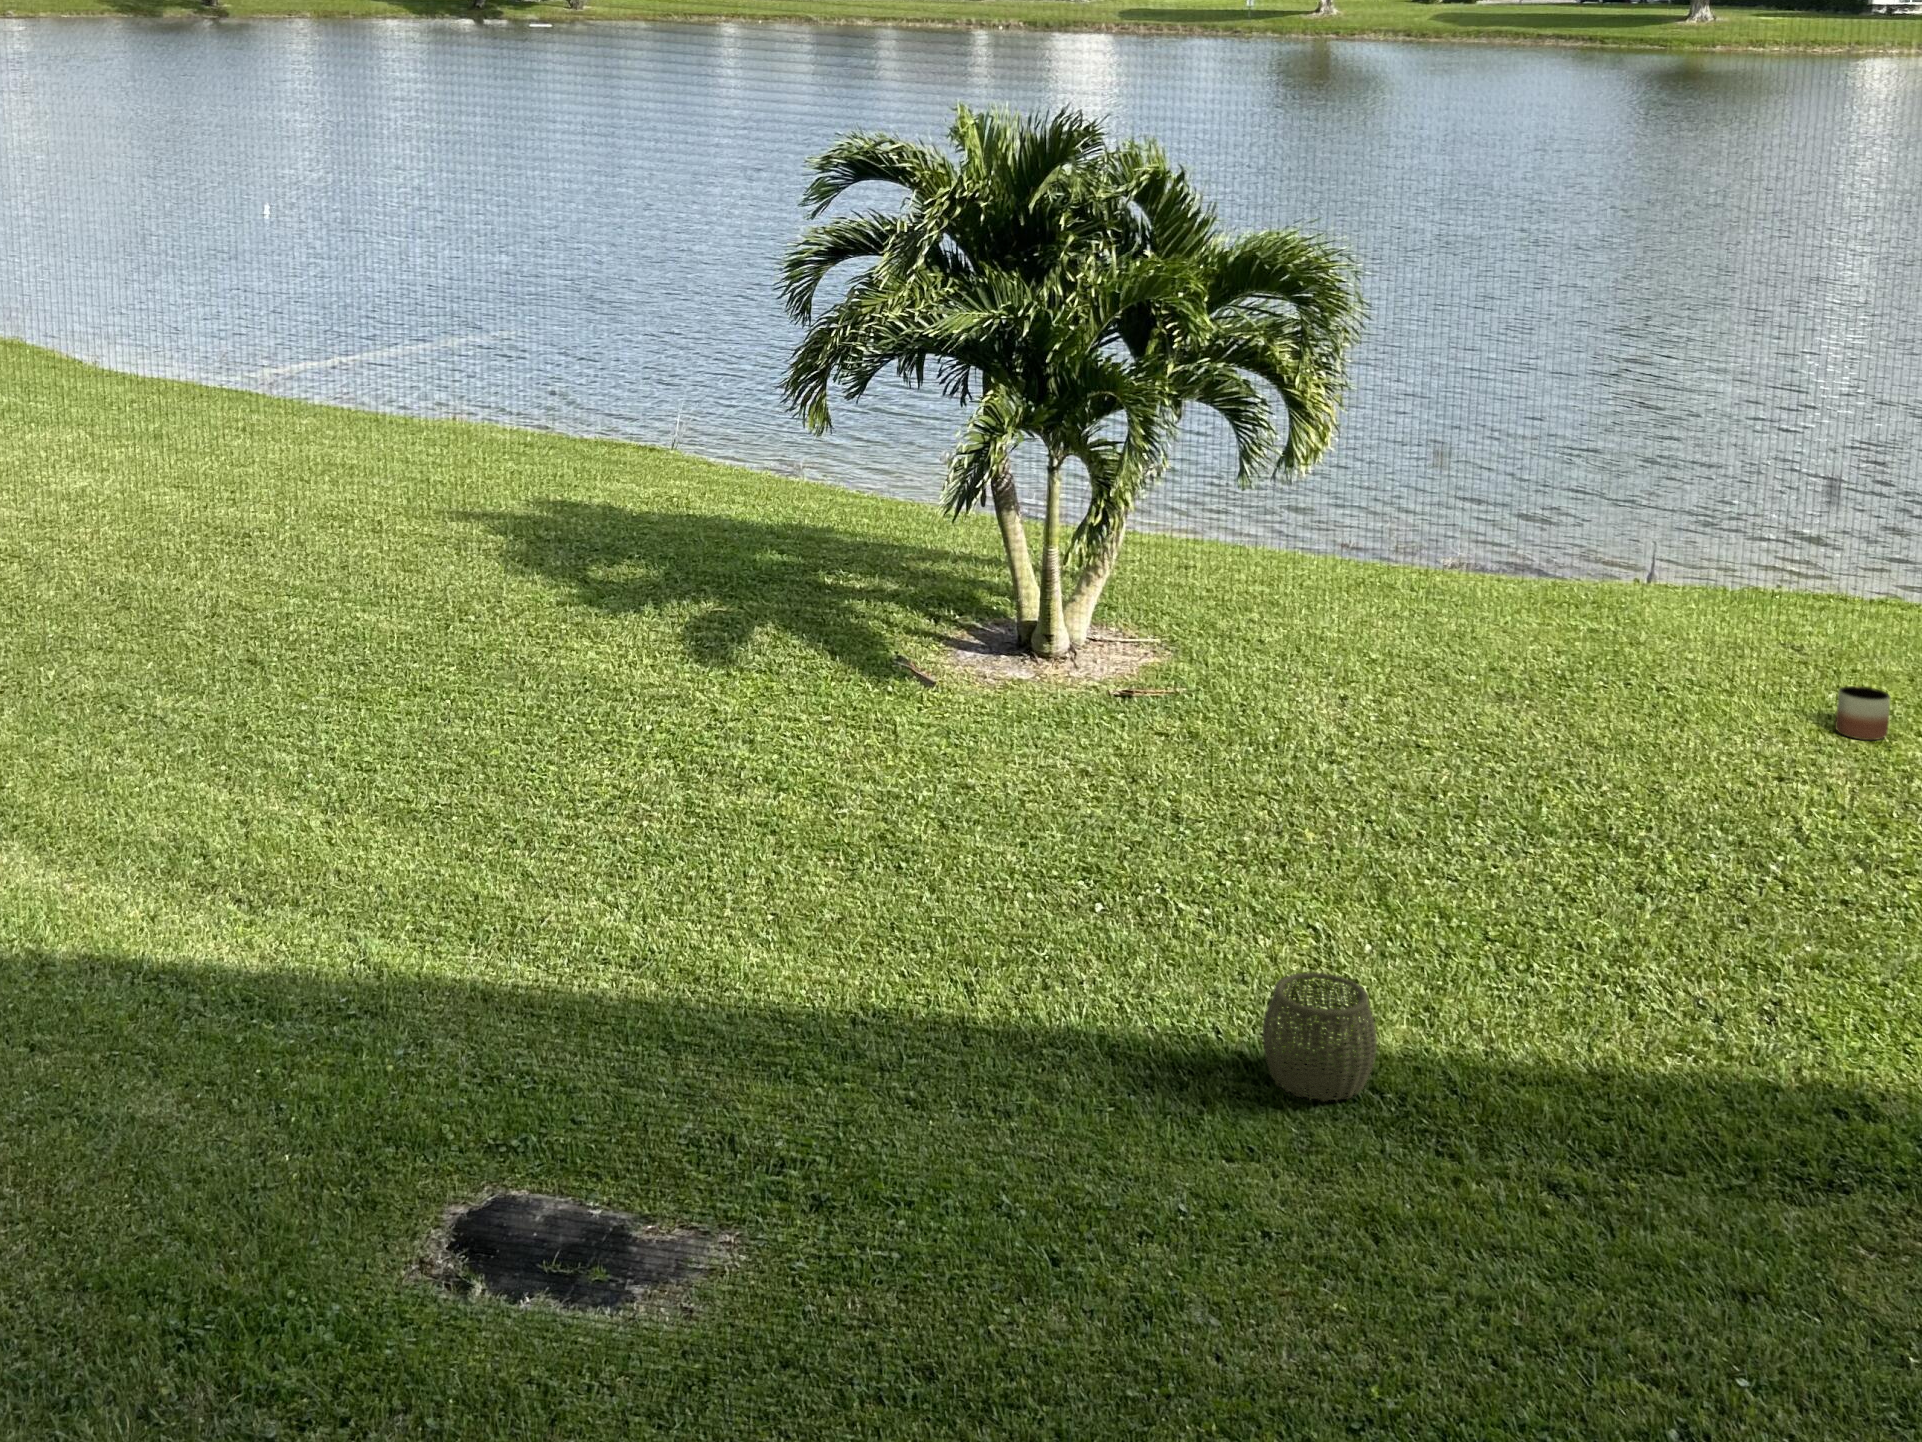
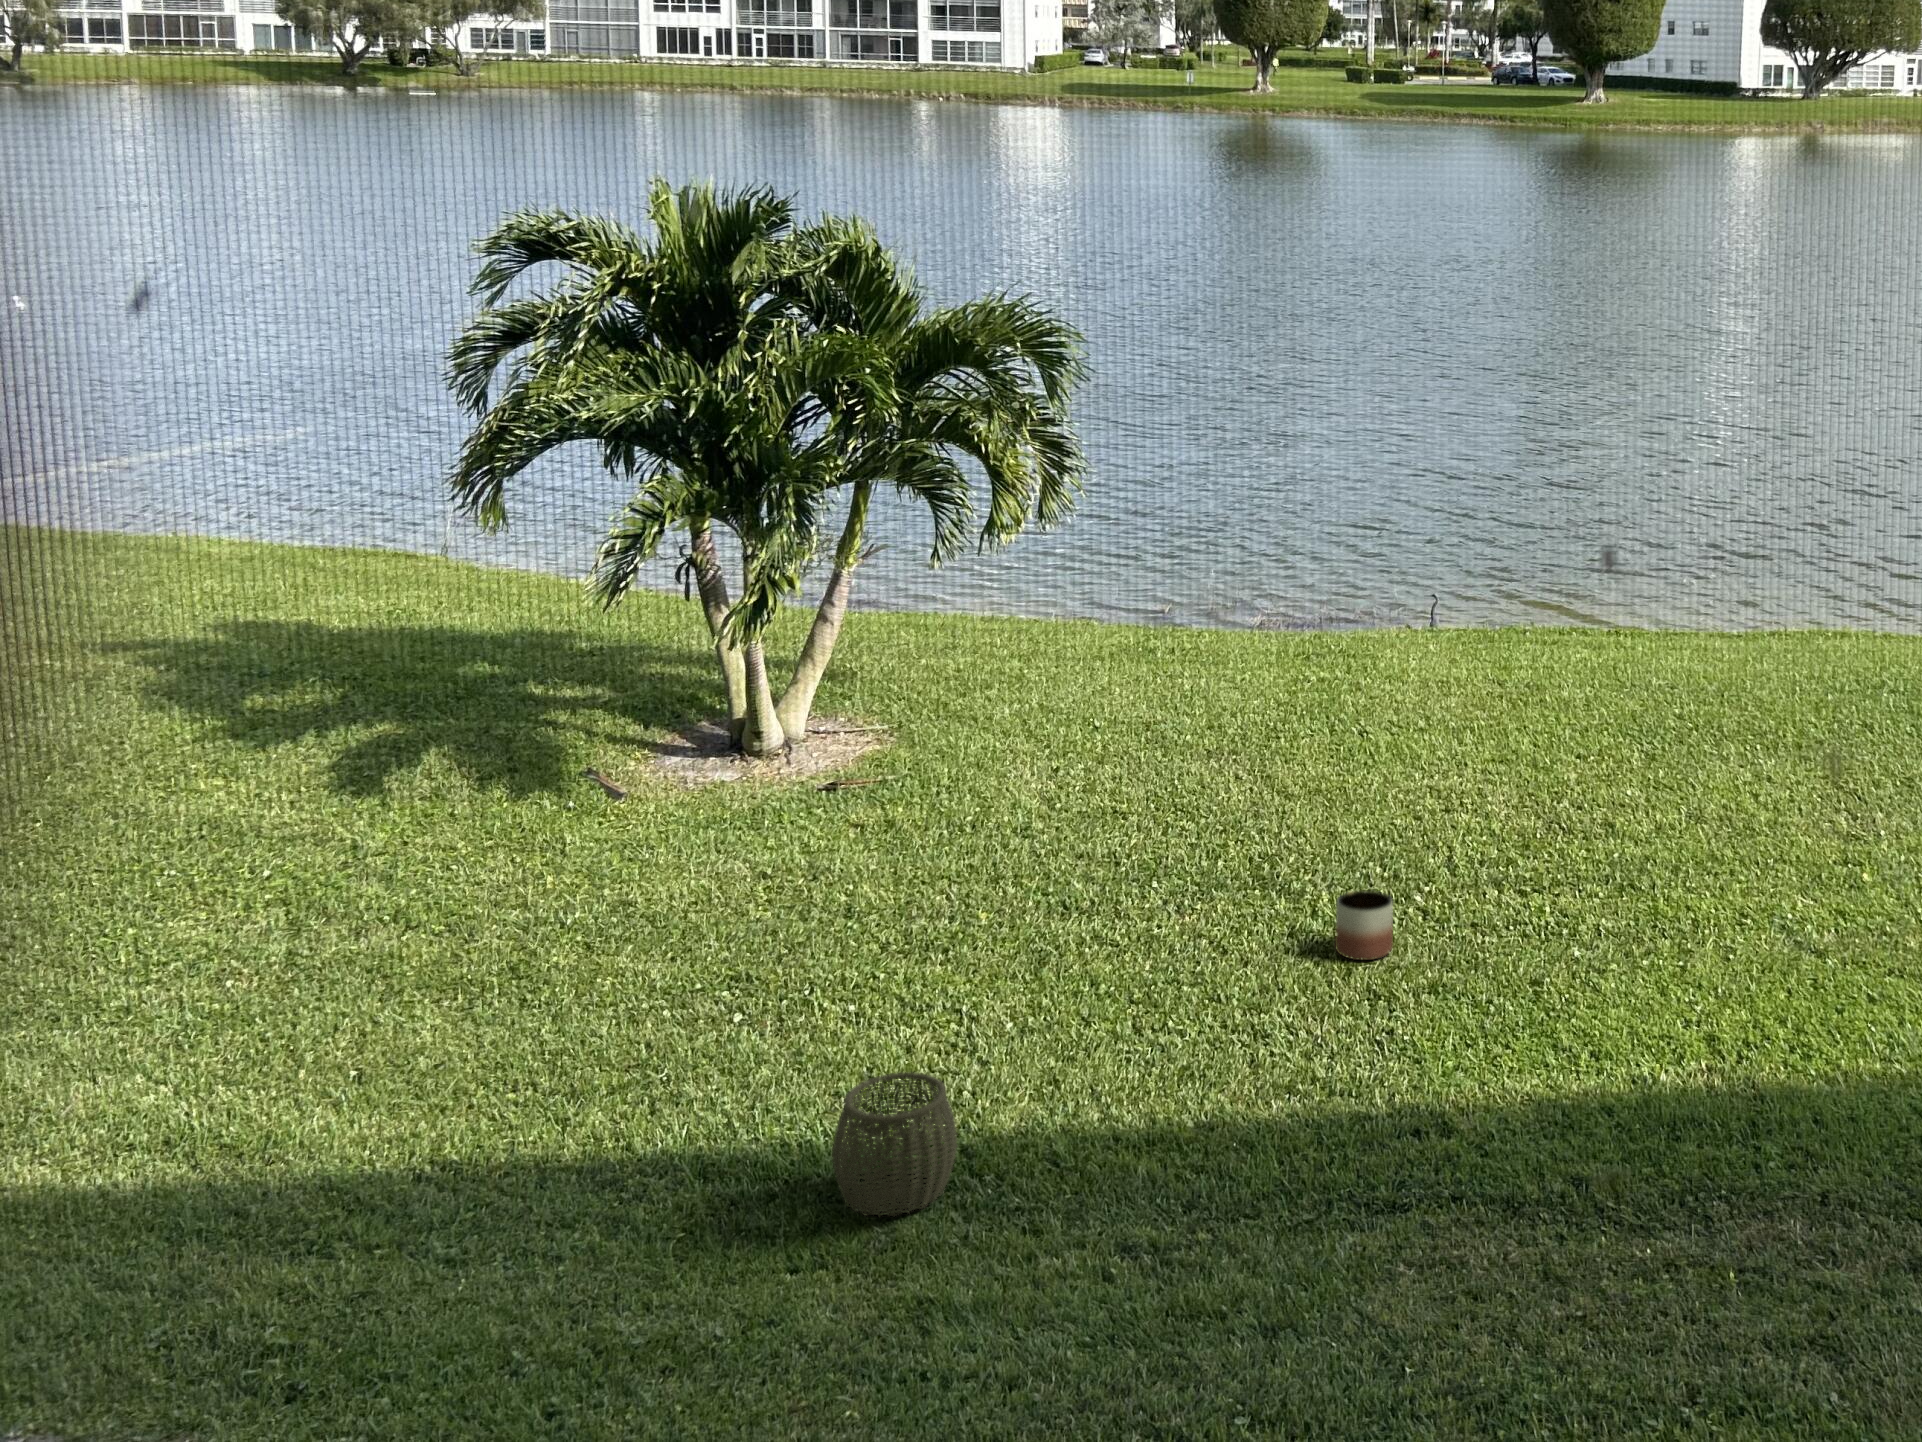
planter: present [1835,686,1890,740] -> present [1335,890,1393,960]

